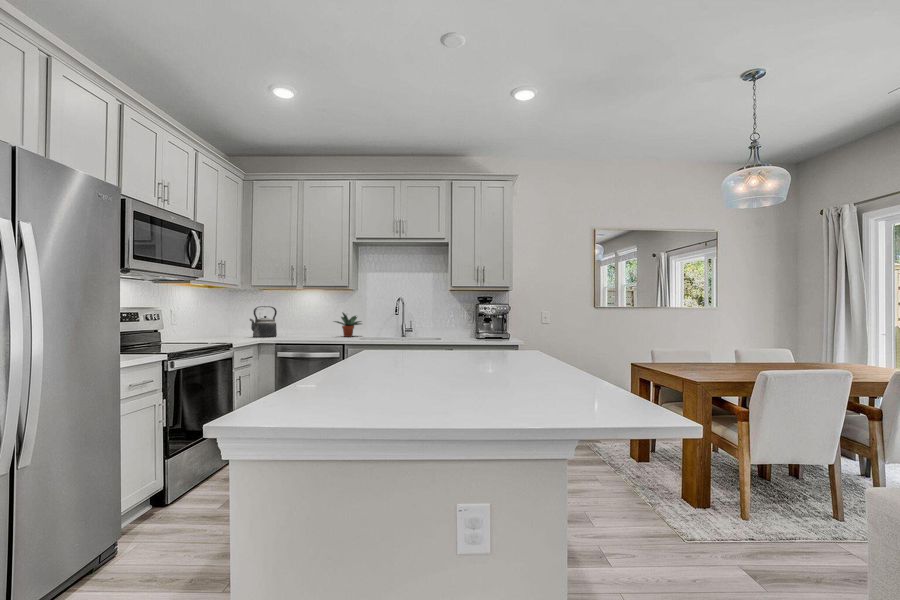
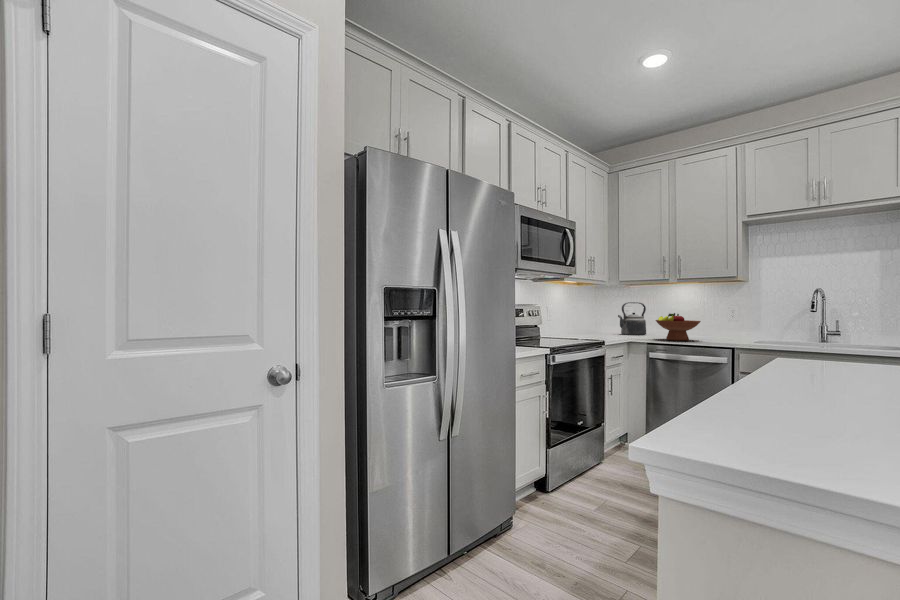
potted plant: present [334,313,361,337] -> none [714,309,758,339]
fruit bowl: none [283,316,320,340] -> present [656,313,701,341]

